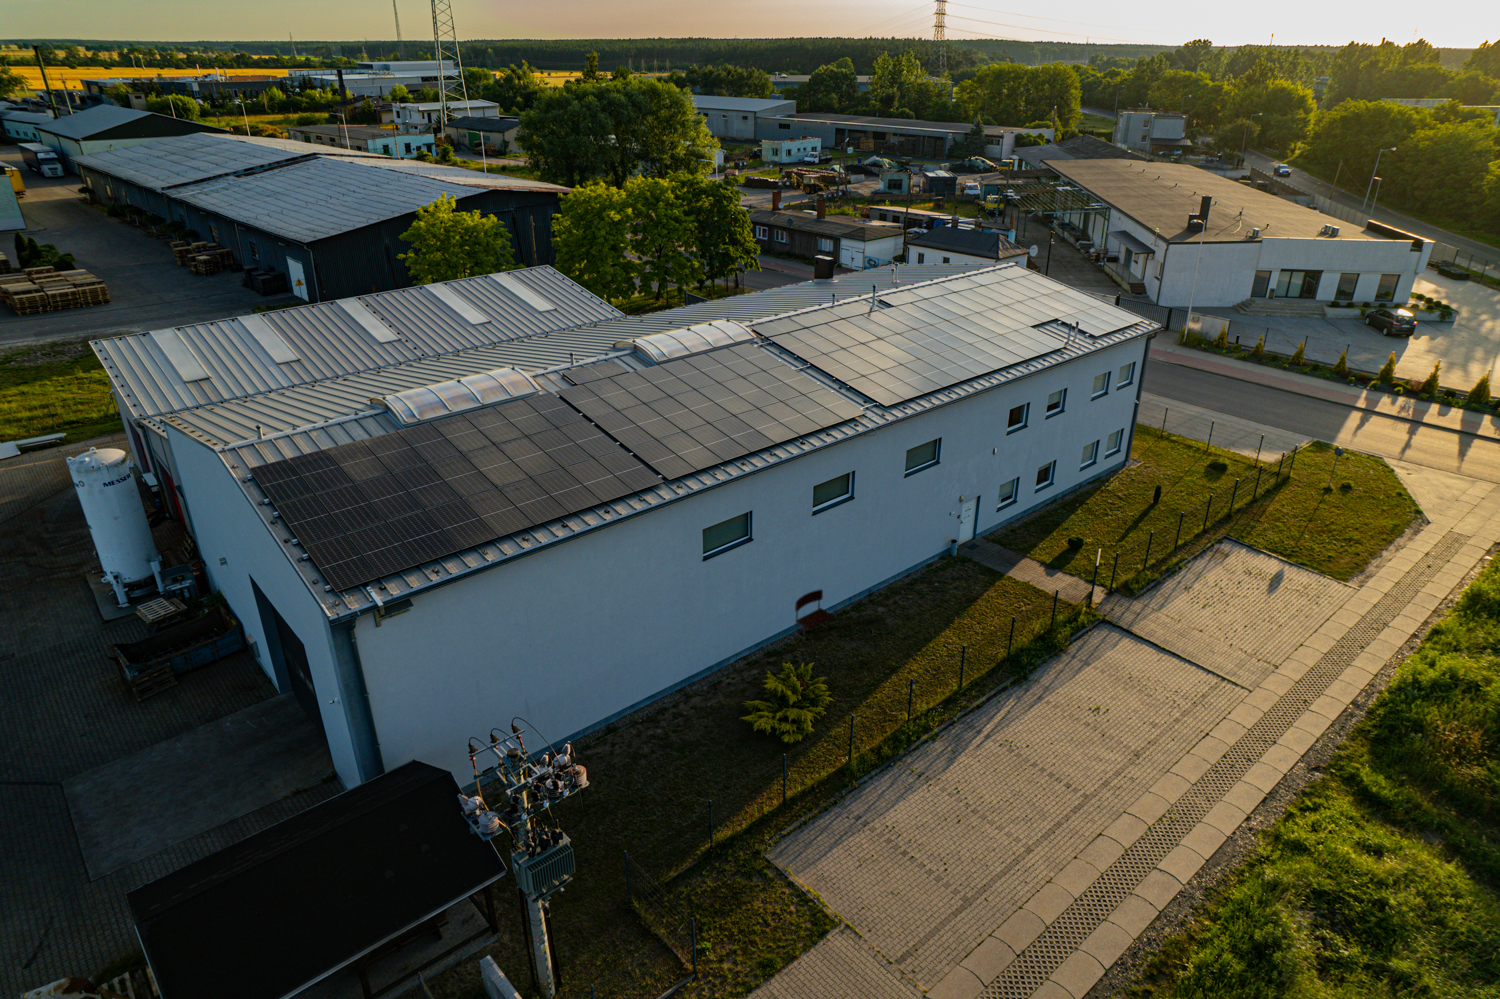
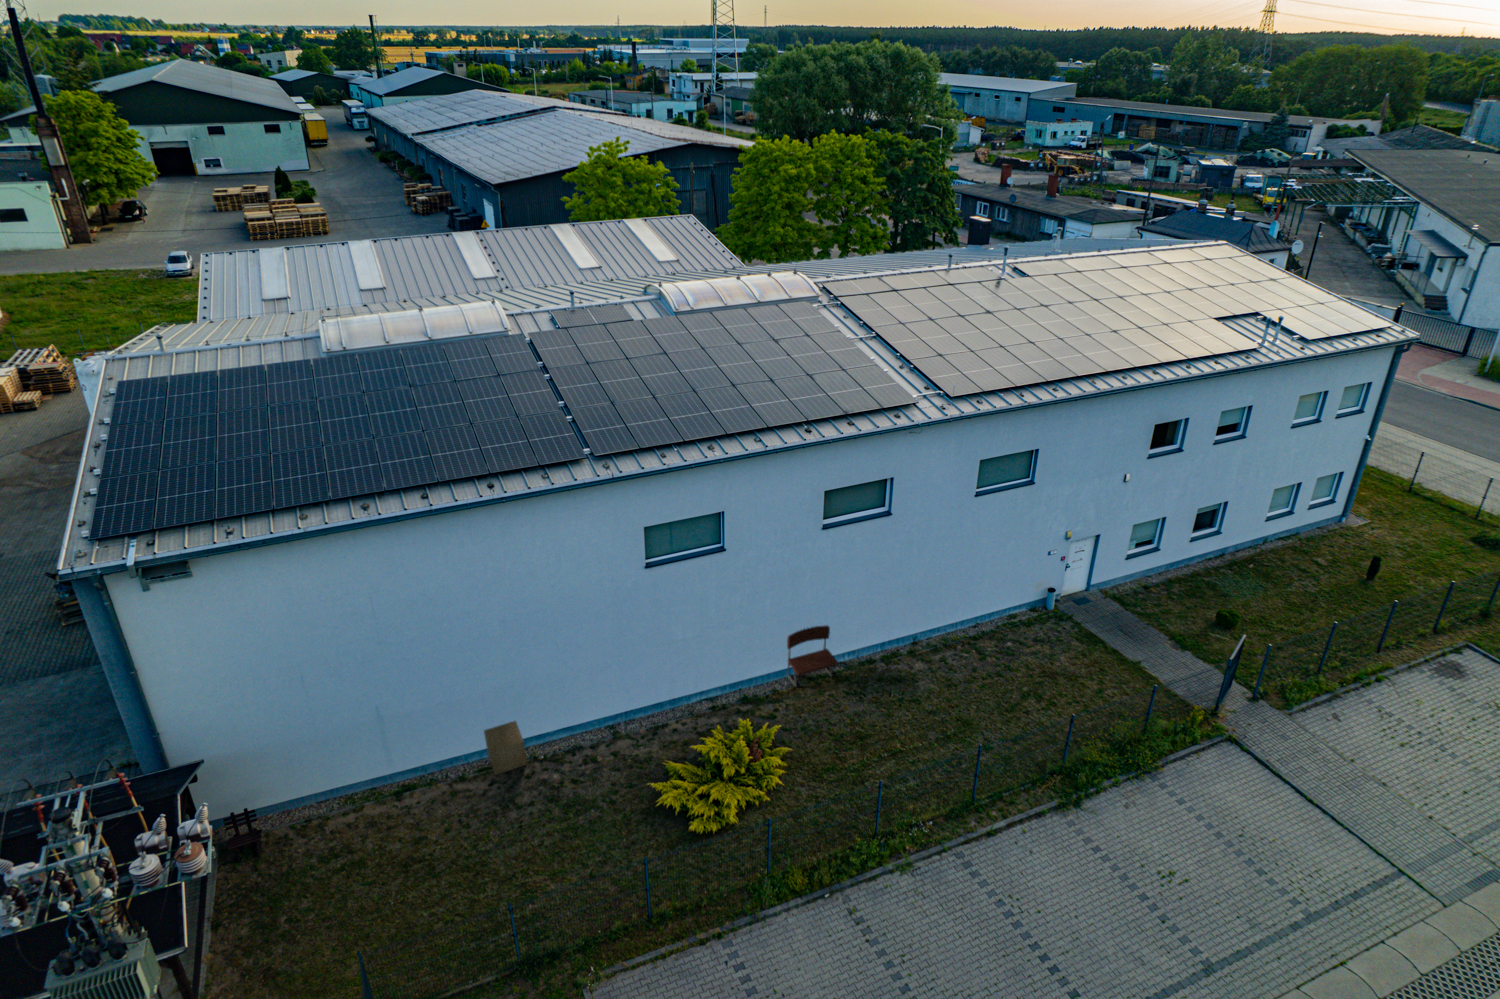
cardboard box: none [596,699,633,744] -> present [484,721,527,775]

